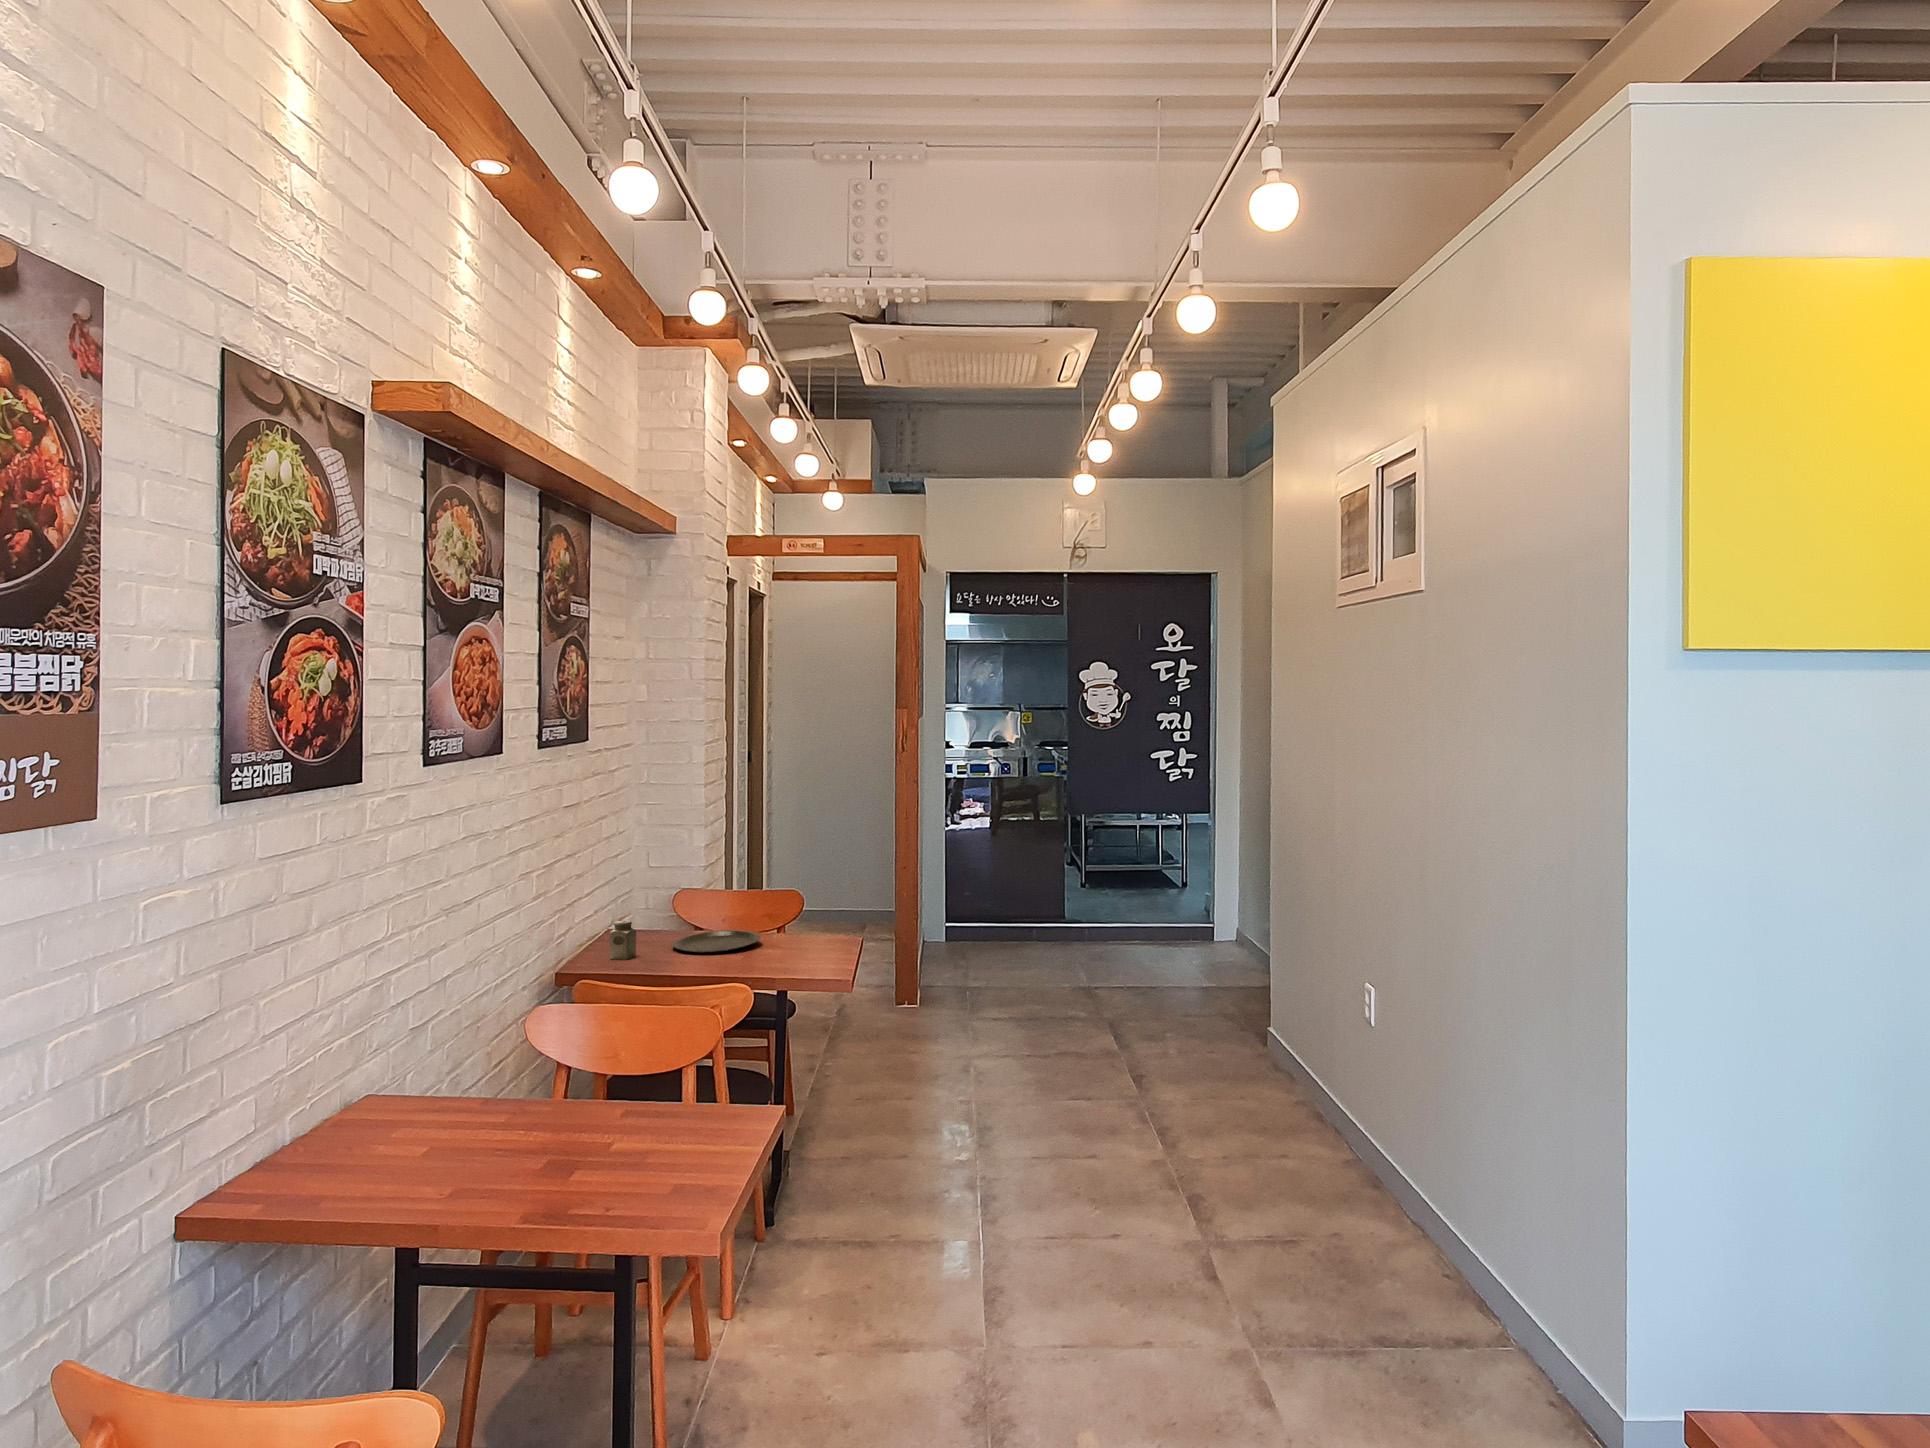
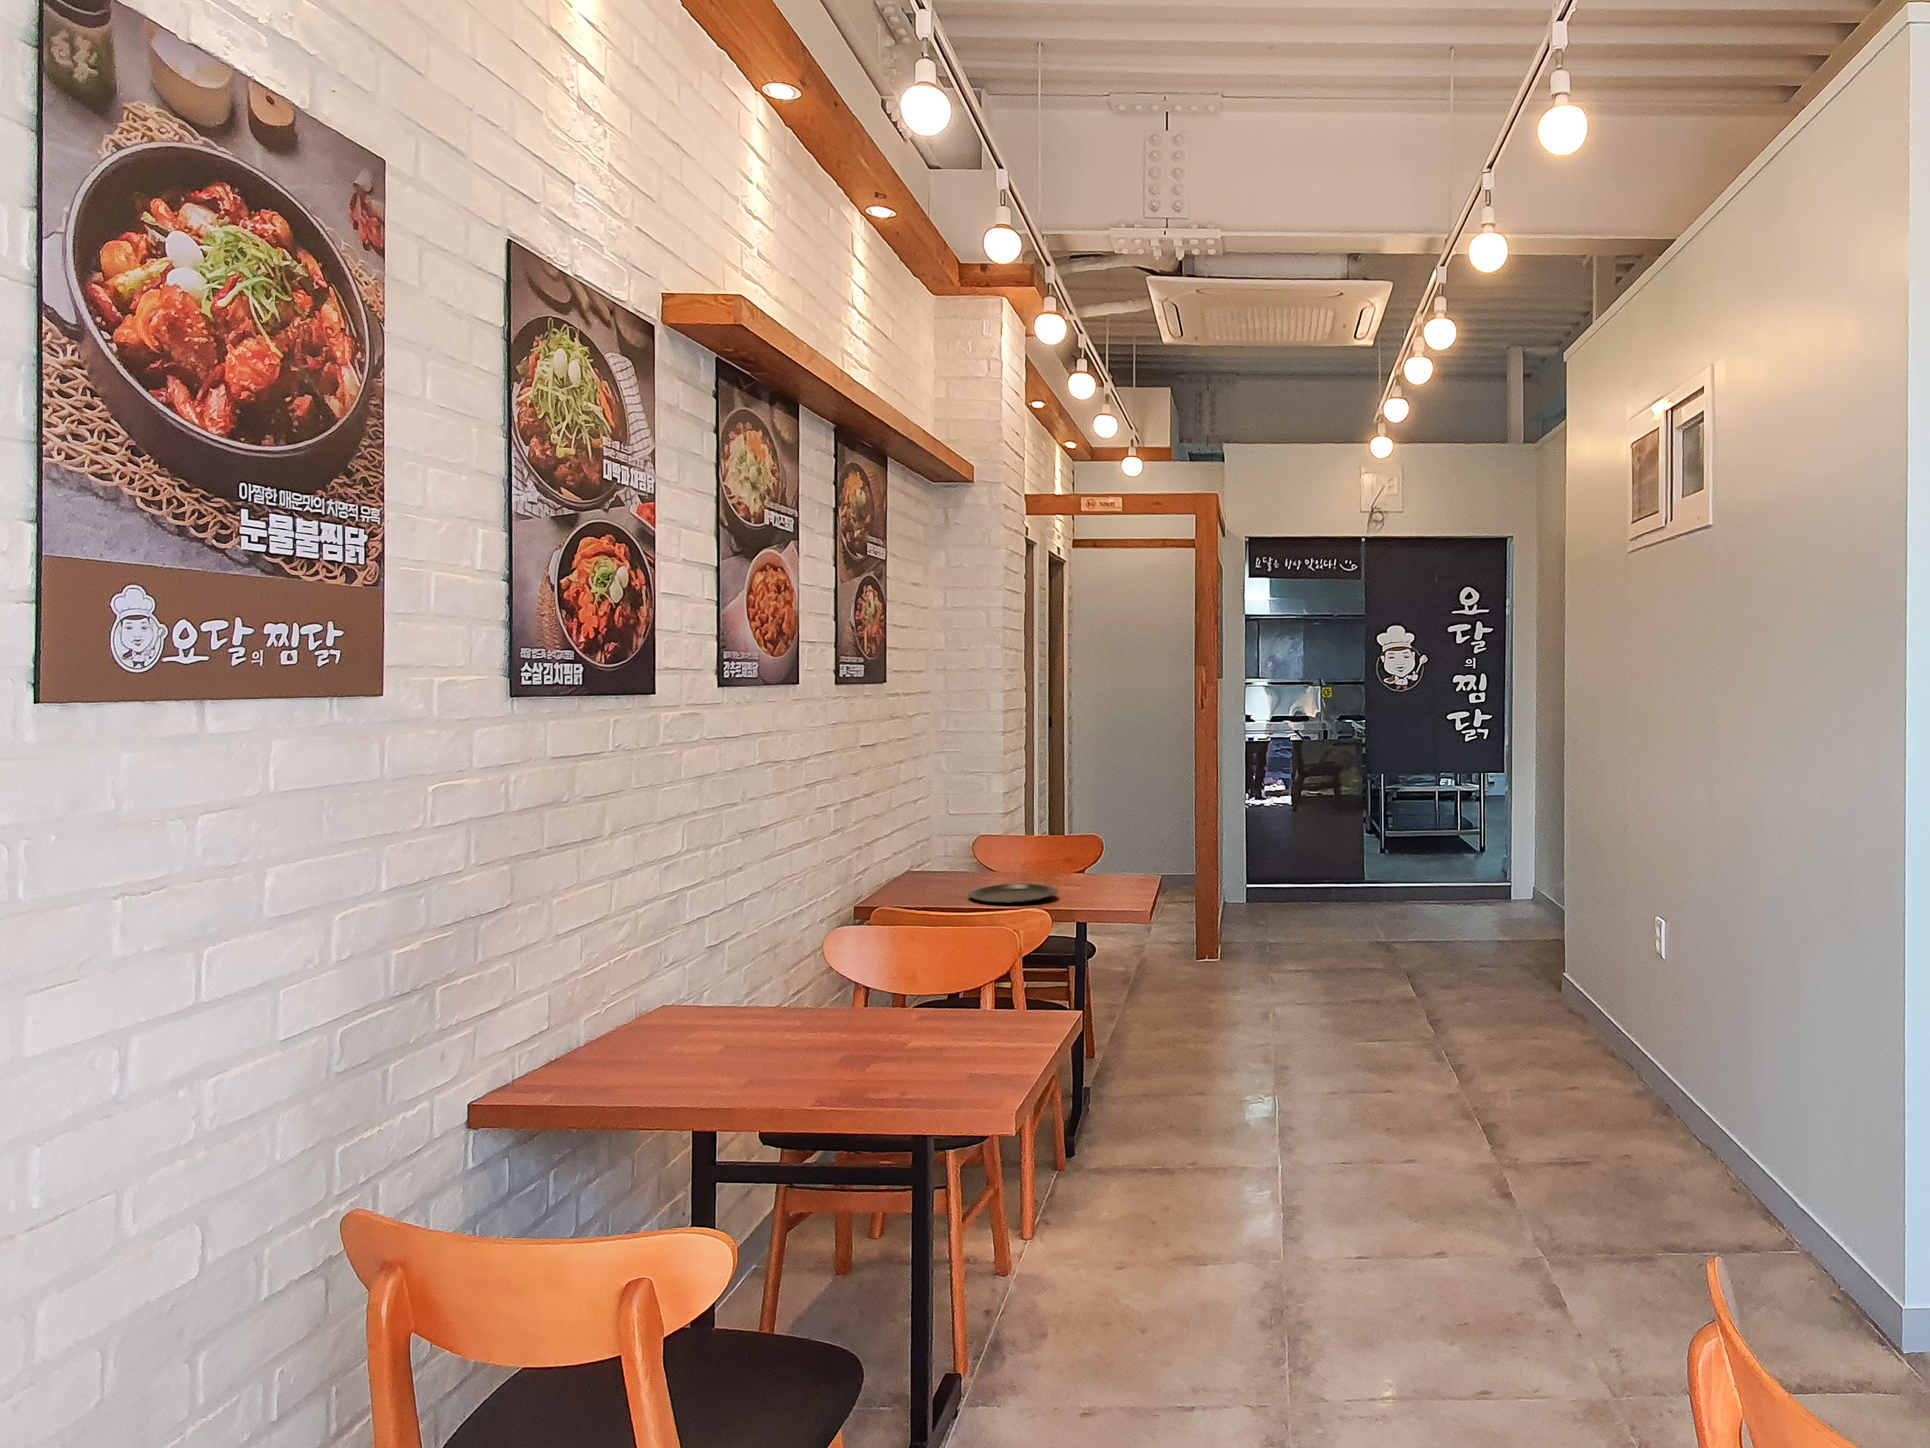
salt shaker: present [610,920,636,960] -> none [906,866,932,906]

